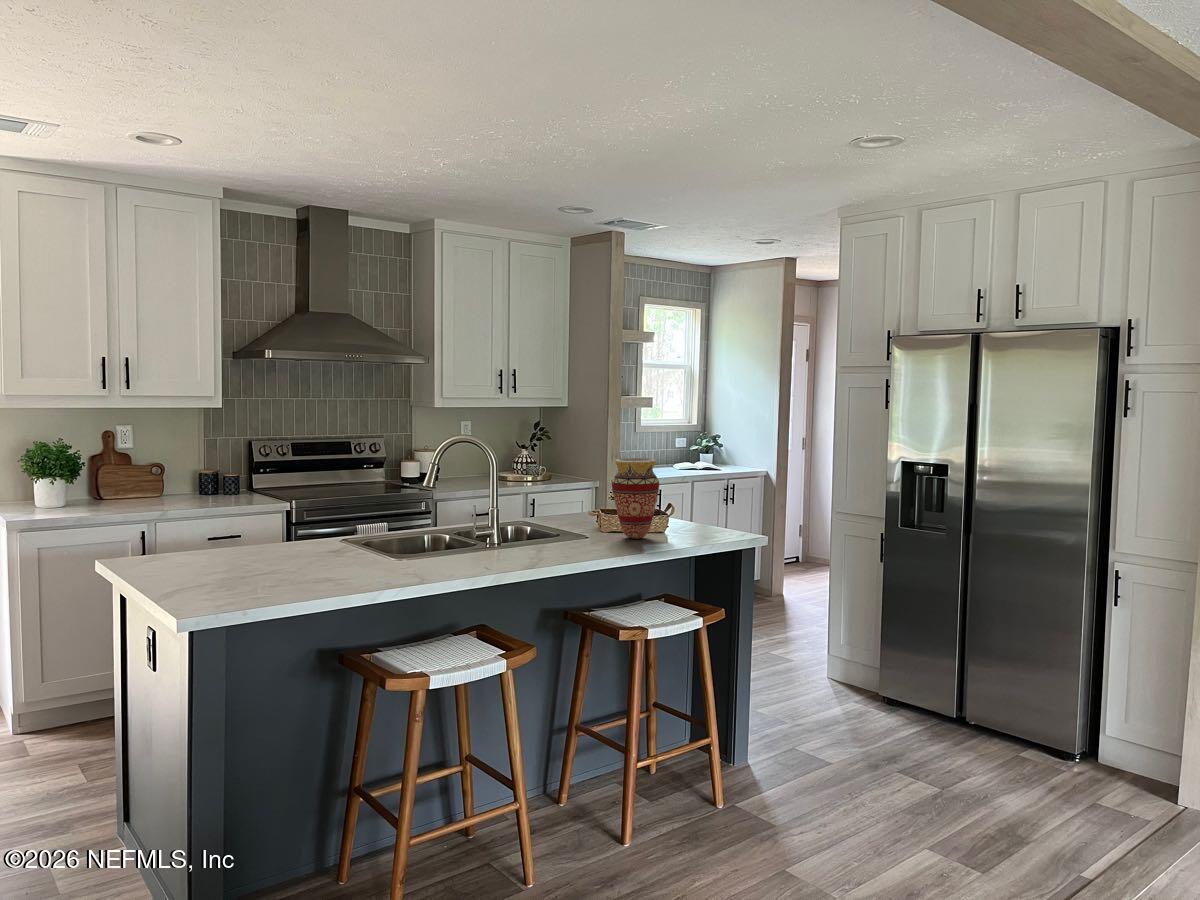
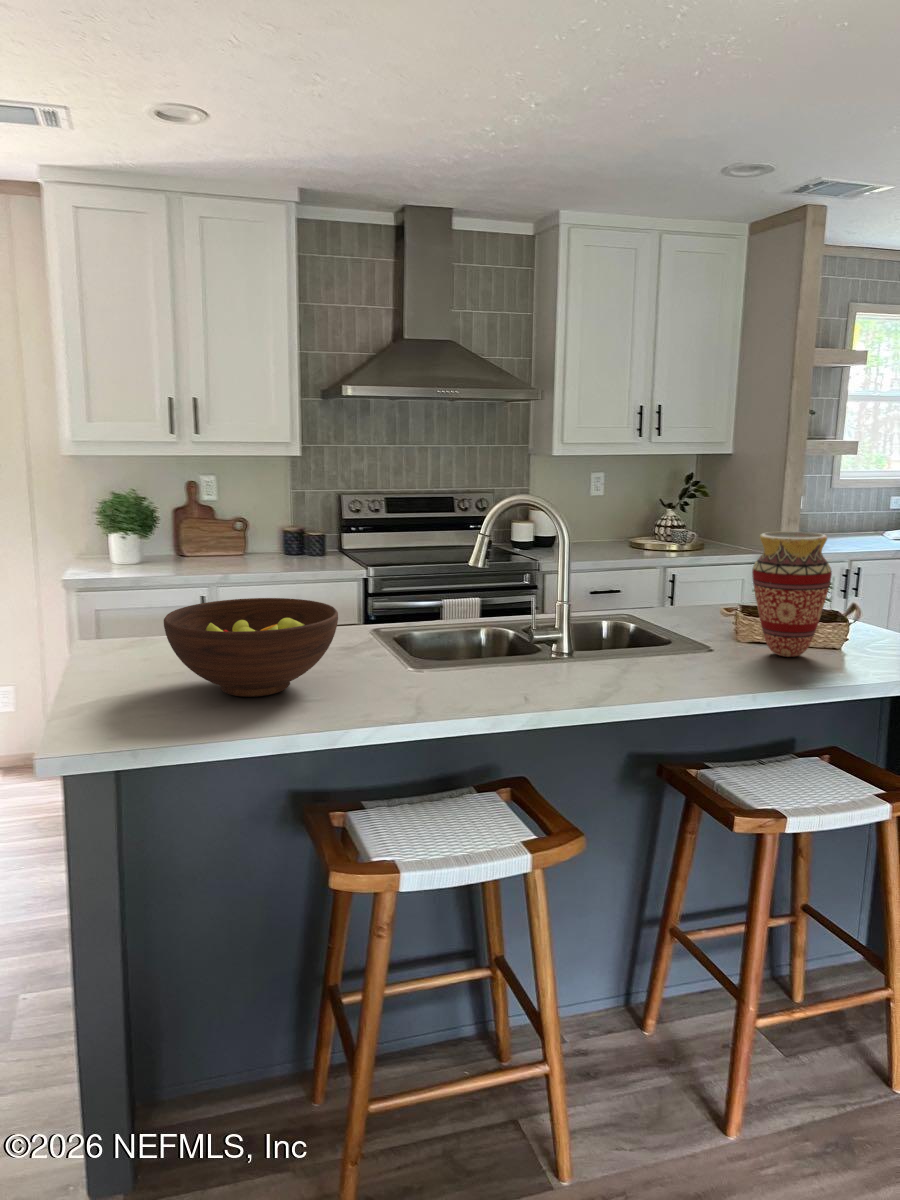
fruit bowl: none [232,511,358,578] -> present [164,598,338,697]

